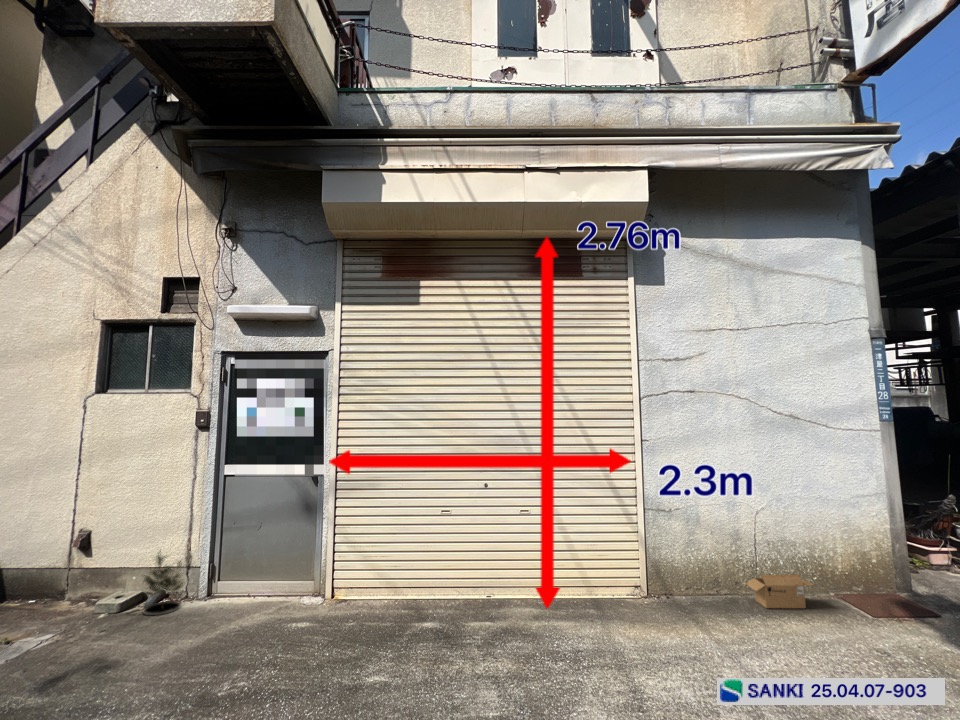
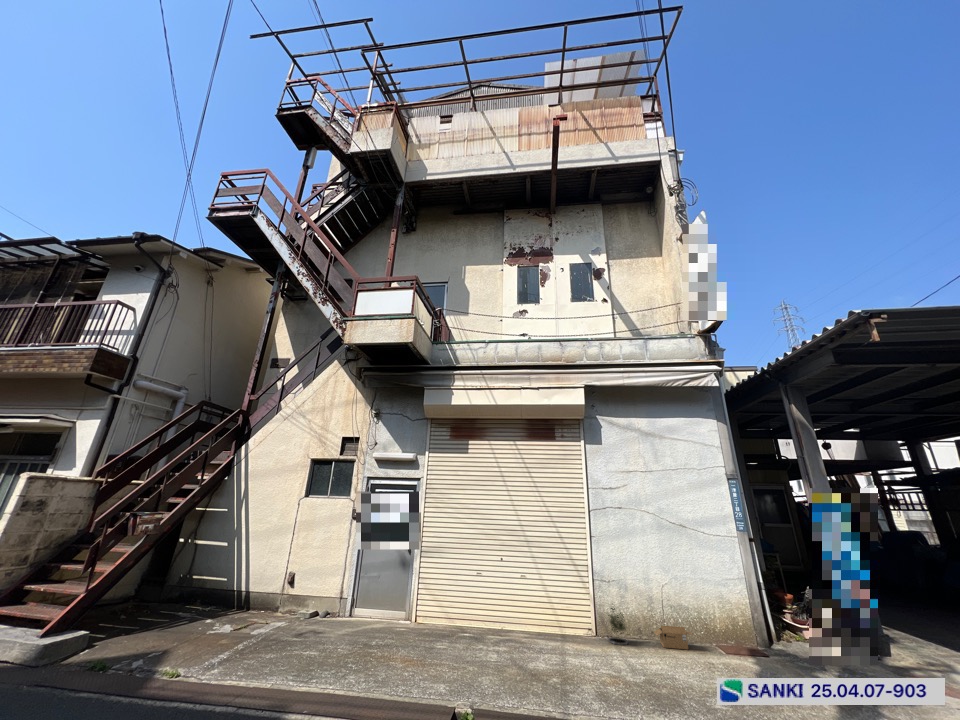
potted tree: present [143,551,183,615] -> present [608,608,628,645]

